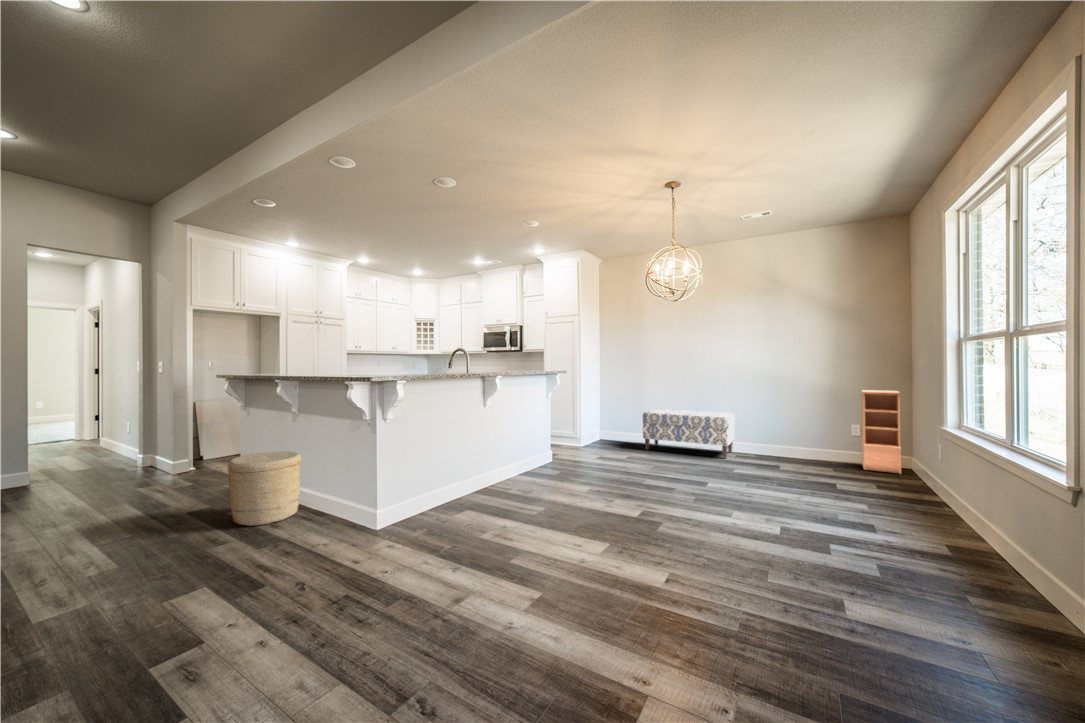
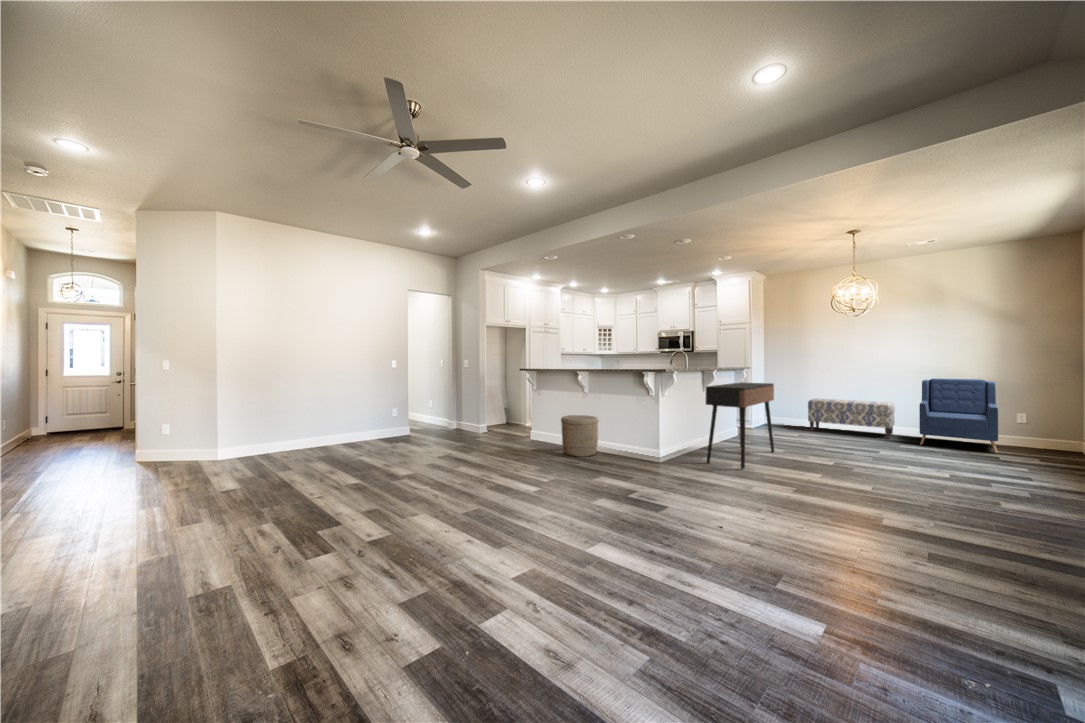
armchair: none [755,384,834,475] -> present [919,379,998,453]
bookcase: present [862,390,901,474] -> none [1026,384,1067,455]
console table: none [451,394,574,536] -> present [706,382,774,469]

